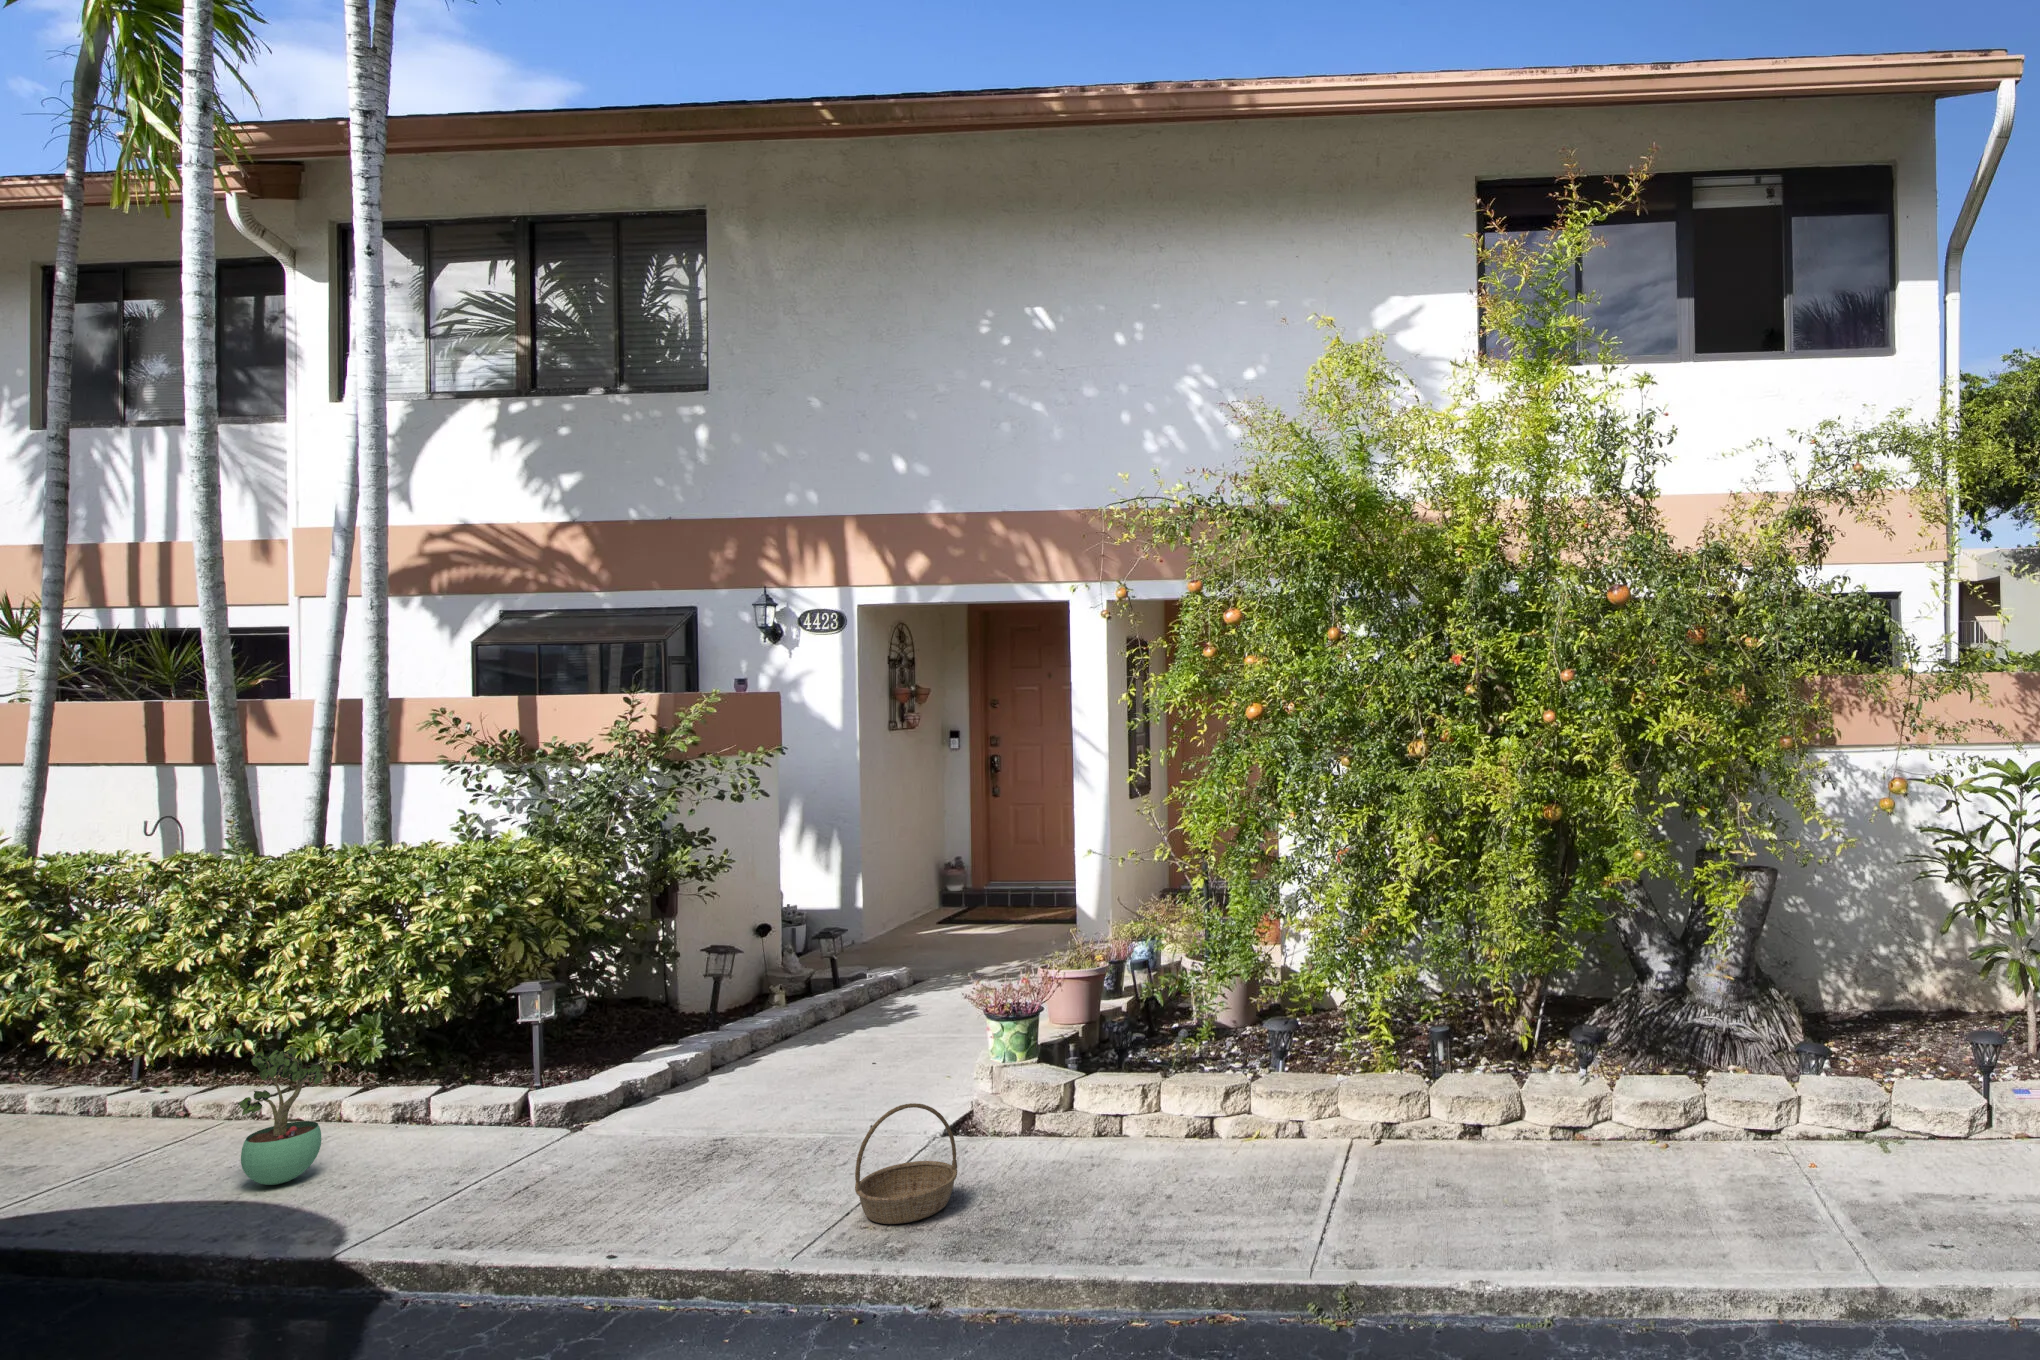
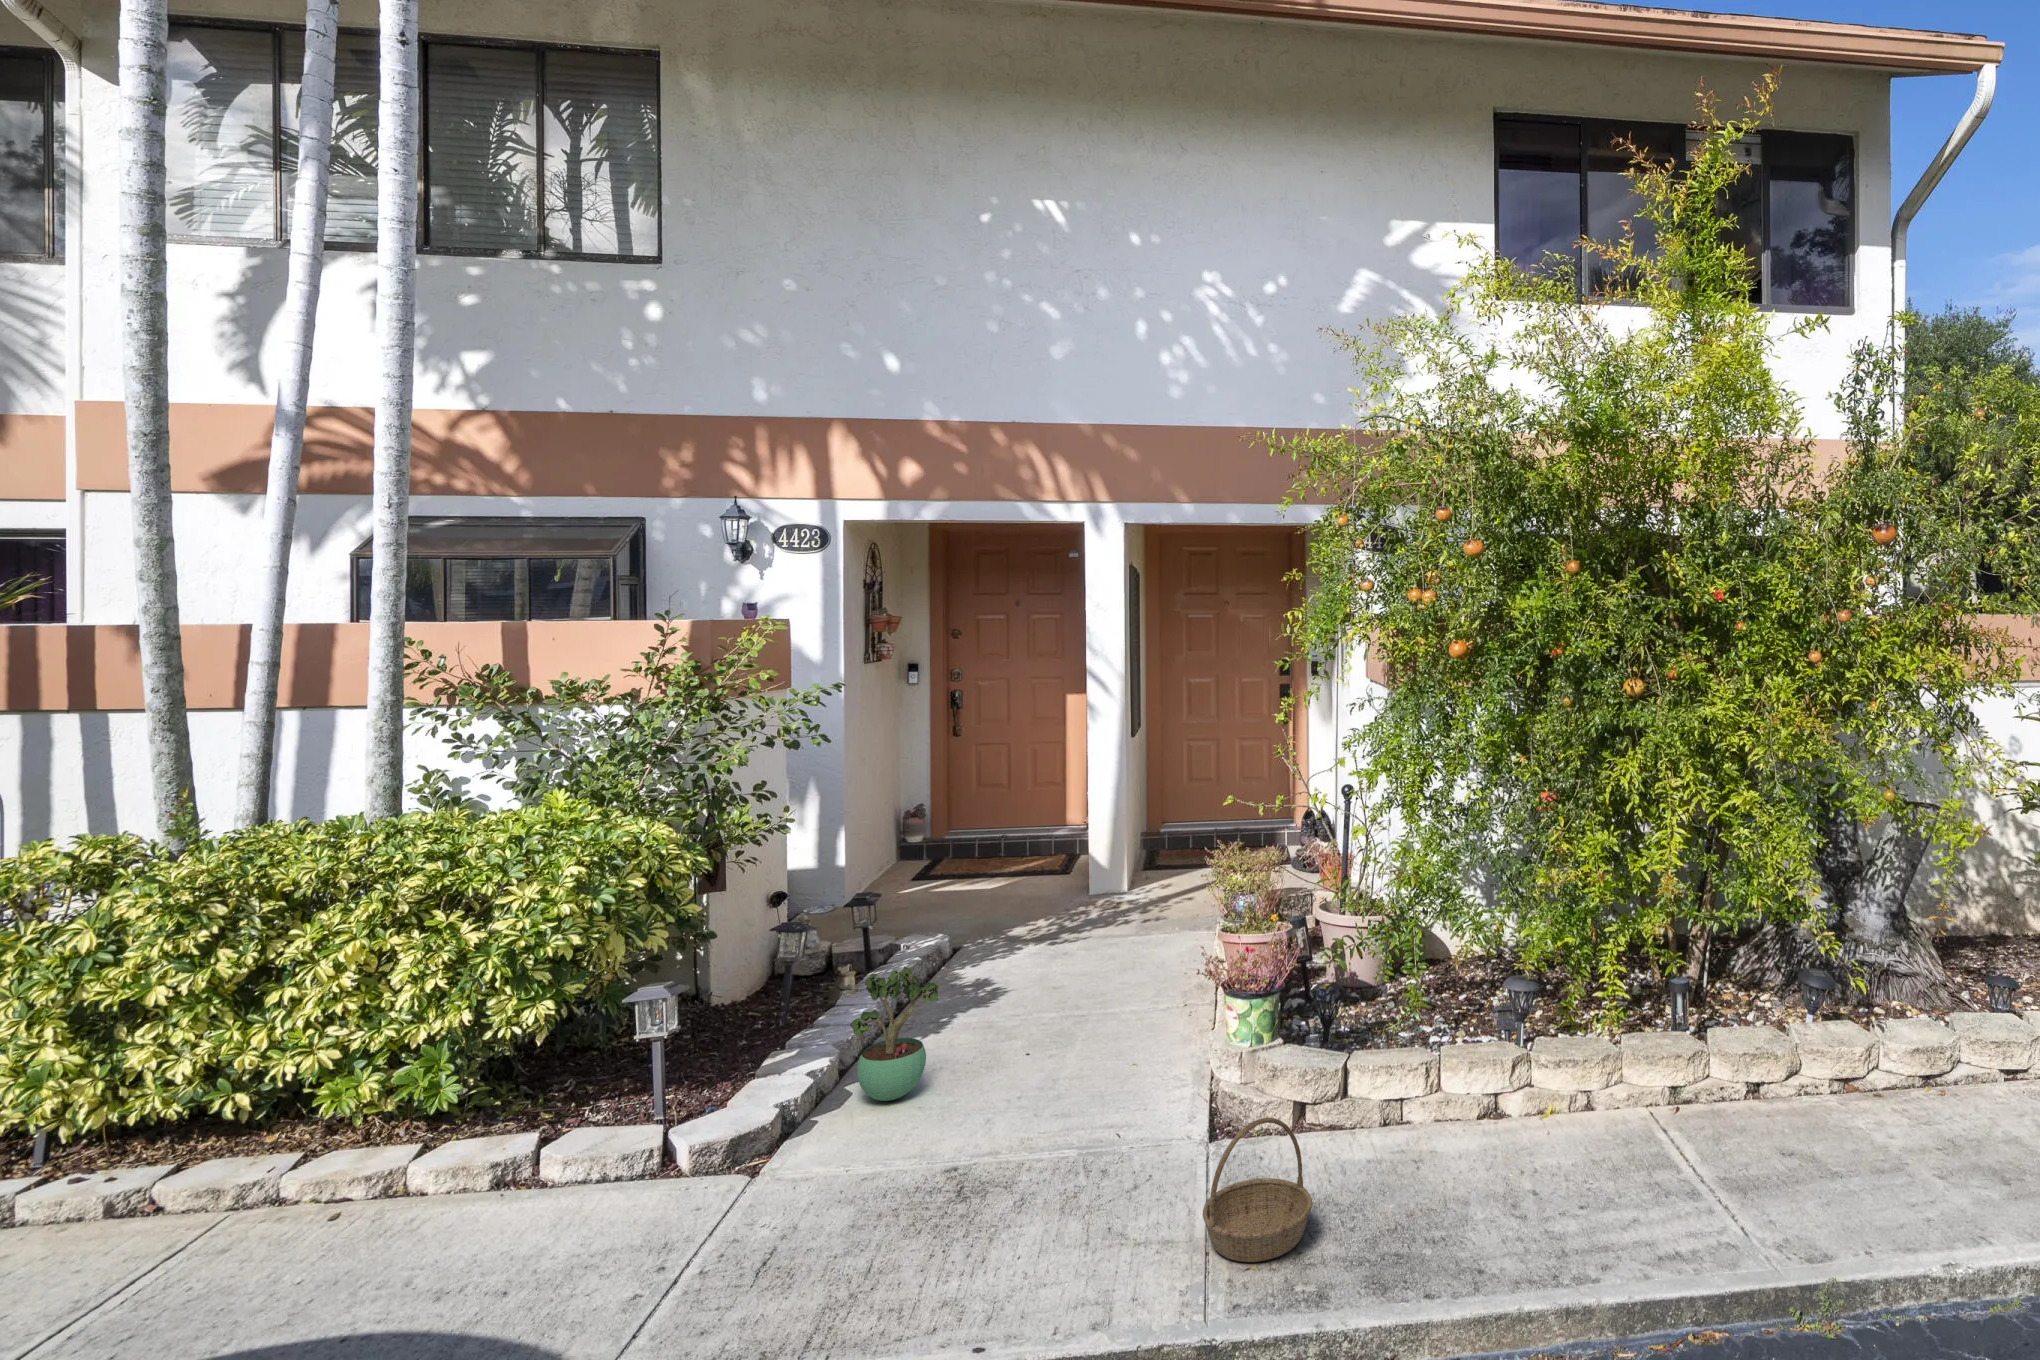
potted plant: present [238,1046,323,1185] -> present [850,967,939,1101]

